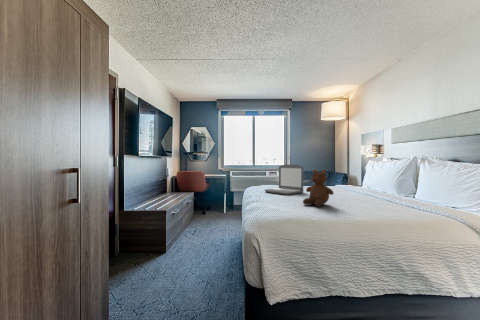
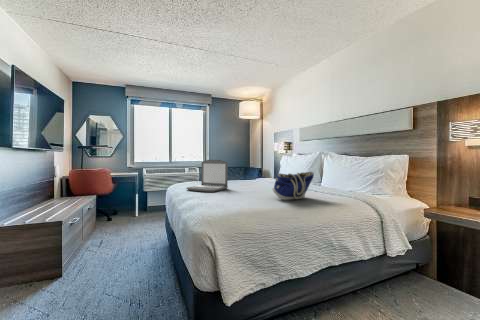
teddy bear: present [303,169,333,207] -> none [232,164,262,203]
tote bag: none [346,178,394,206] -> present [273,172,314,200]

